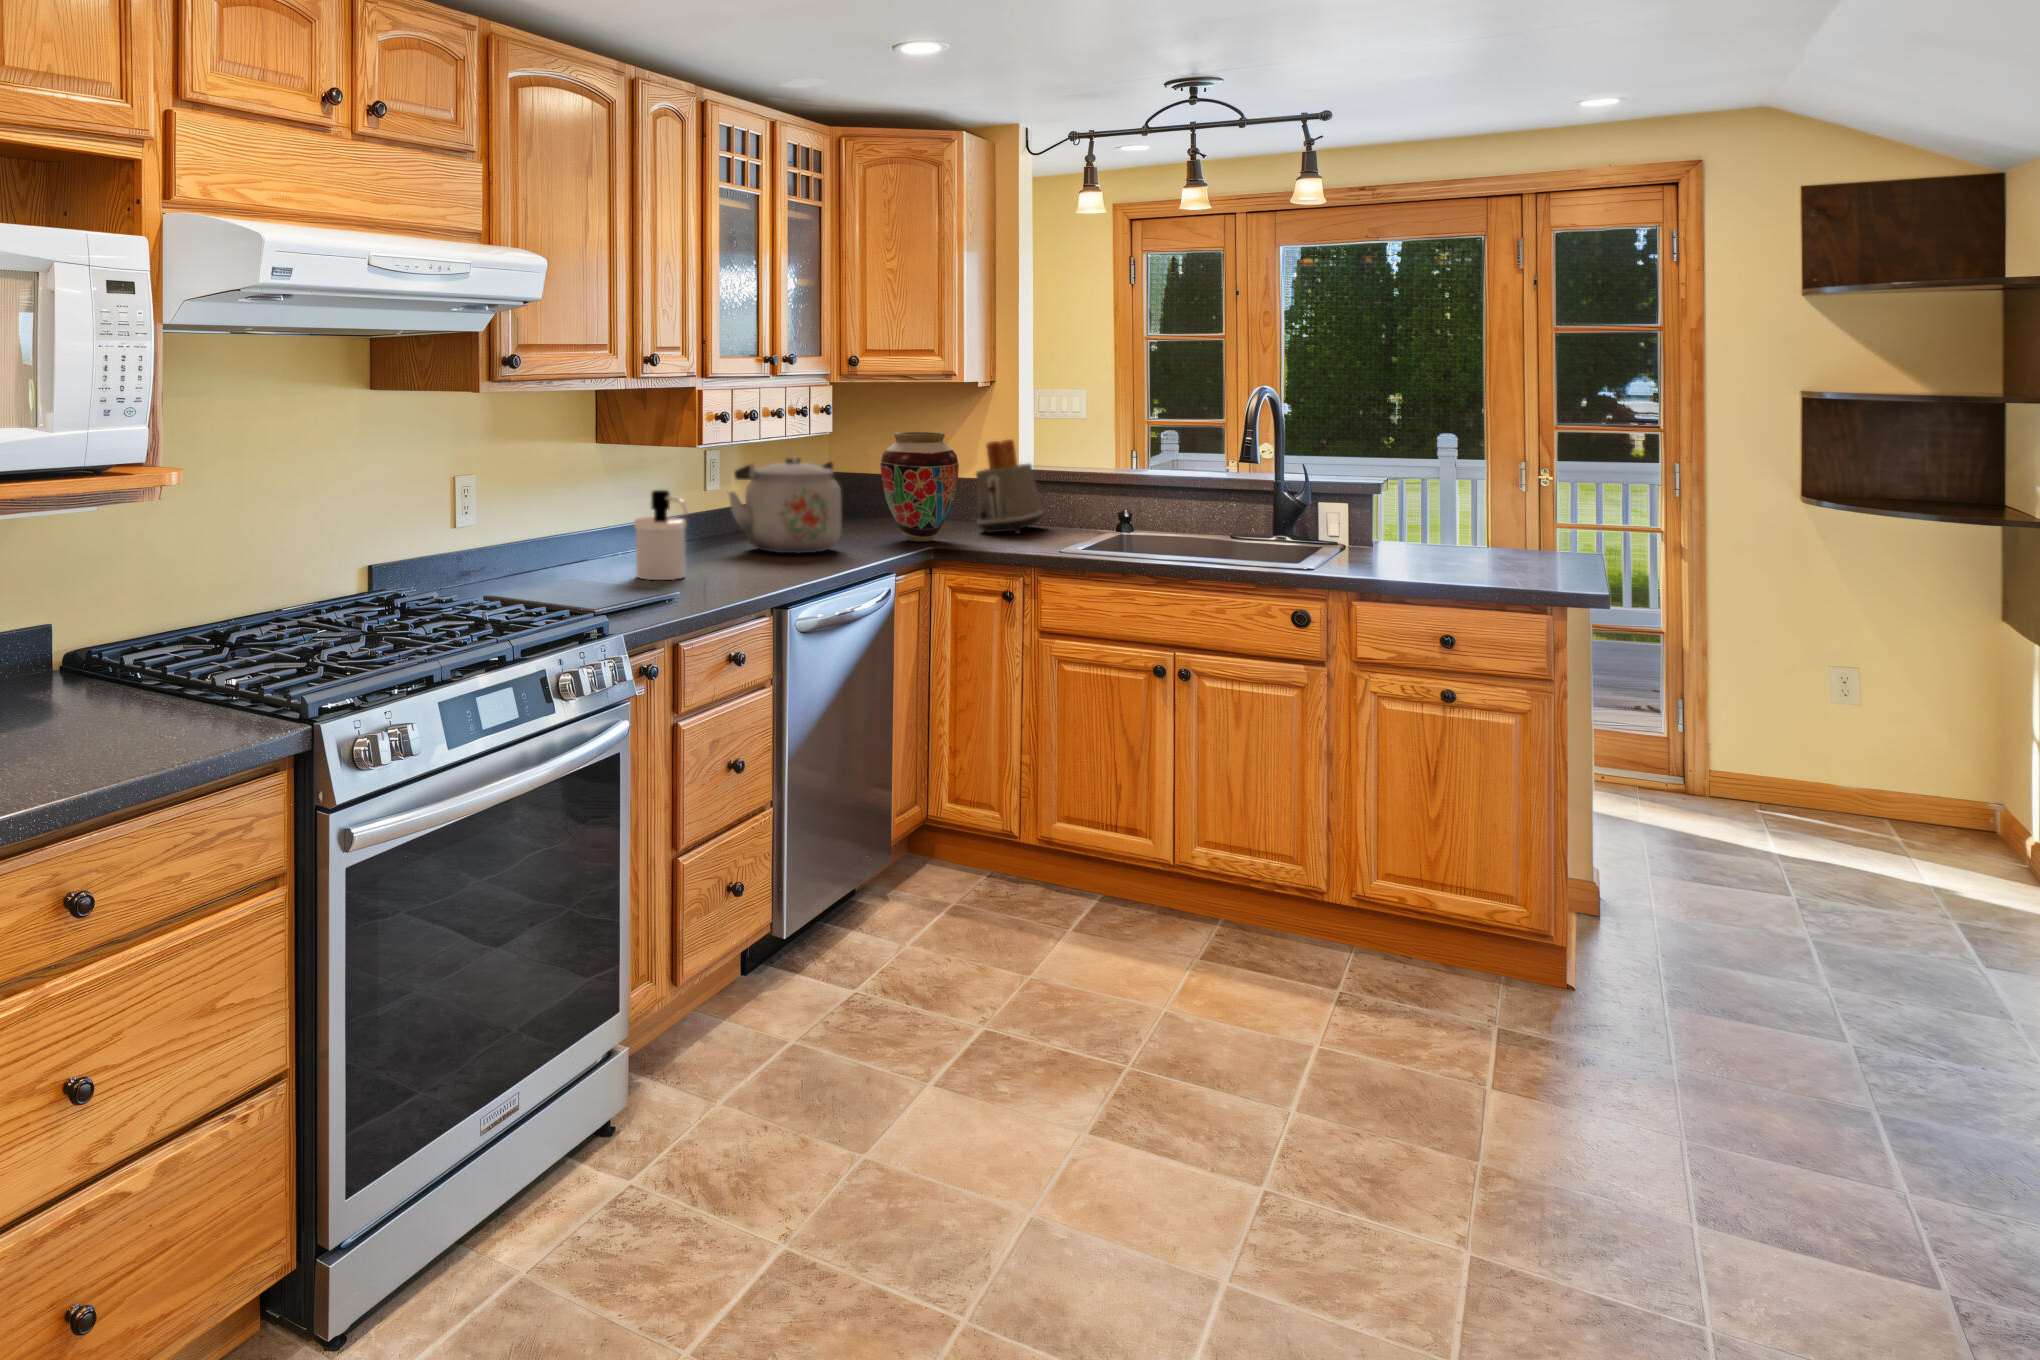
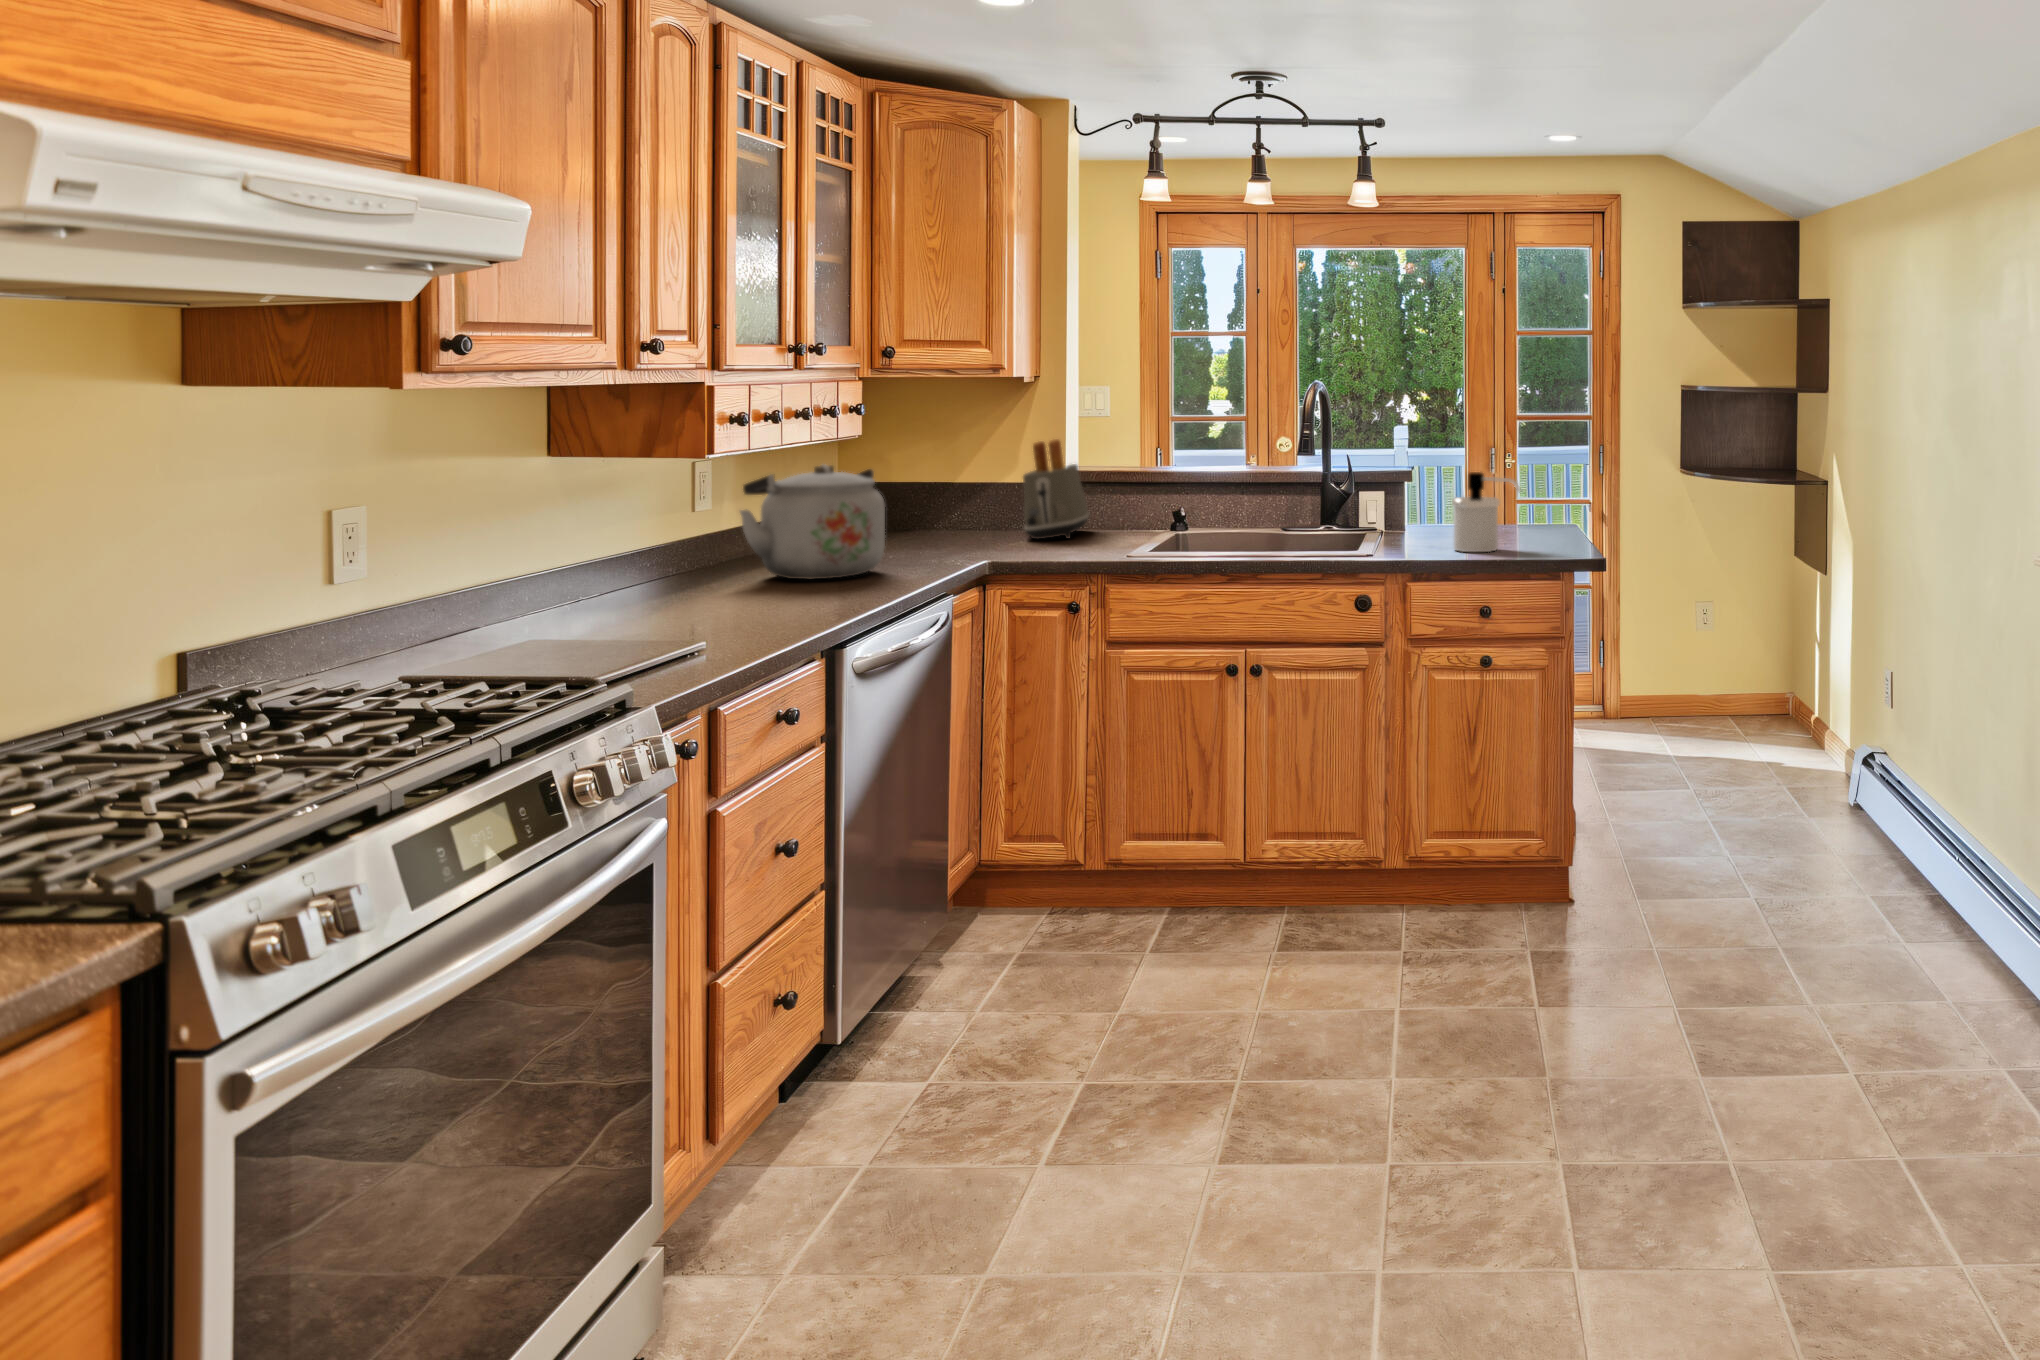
vase: present [880,432,959,542] -> none [922,433,1012,554]
soap dispenser: present [634,490,688,580] -> present [1452,472,1521,552]

